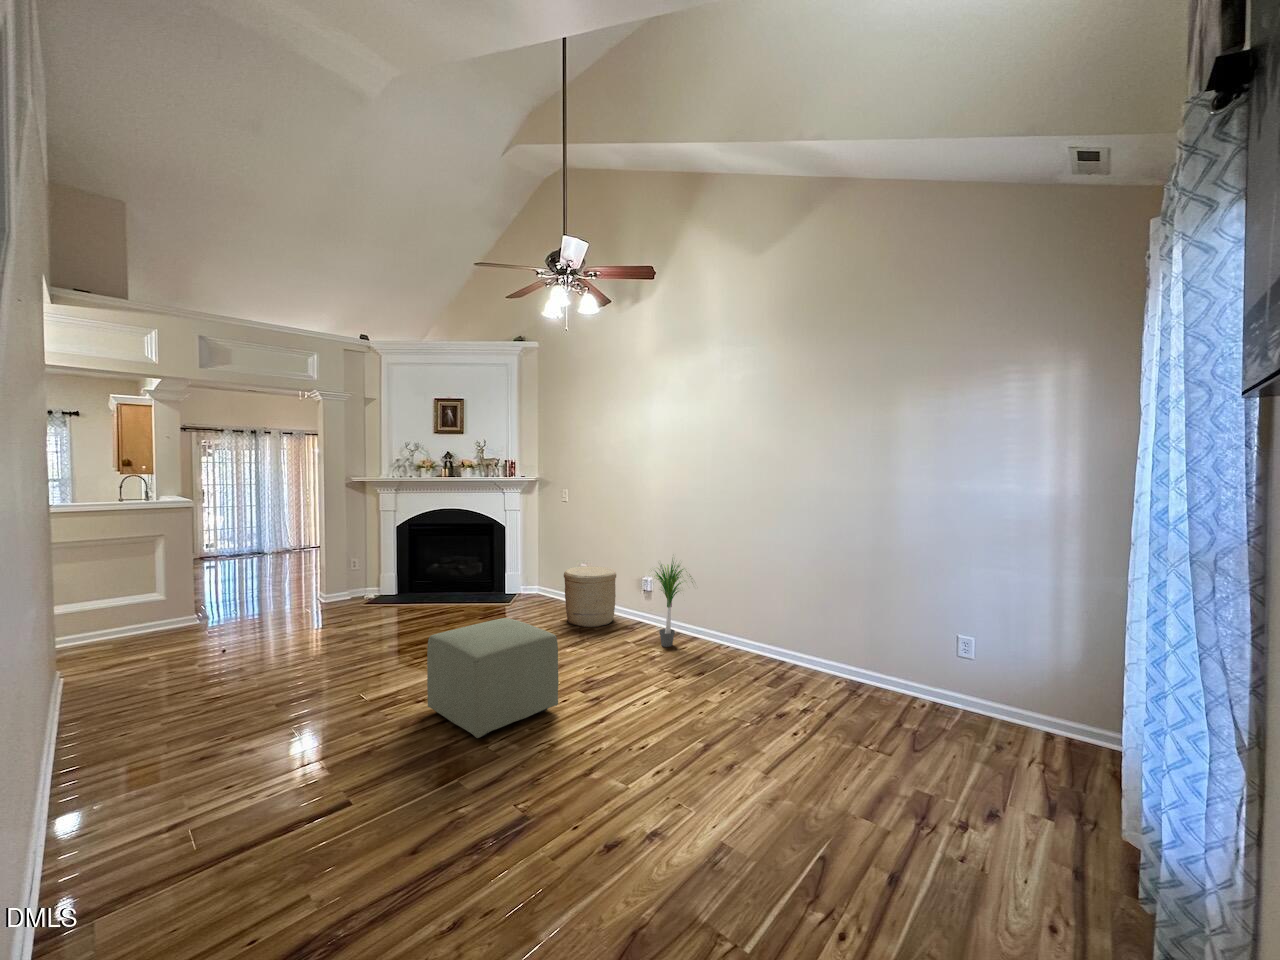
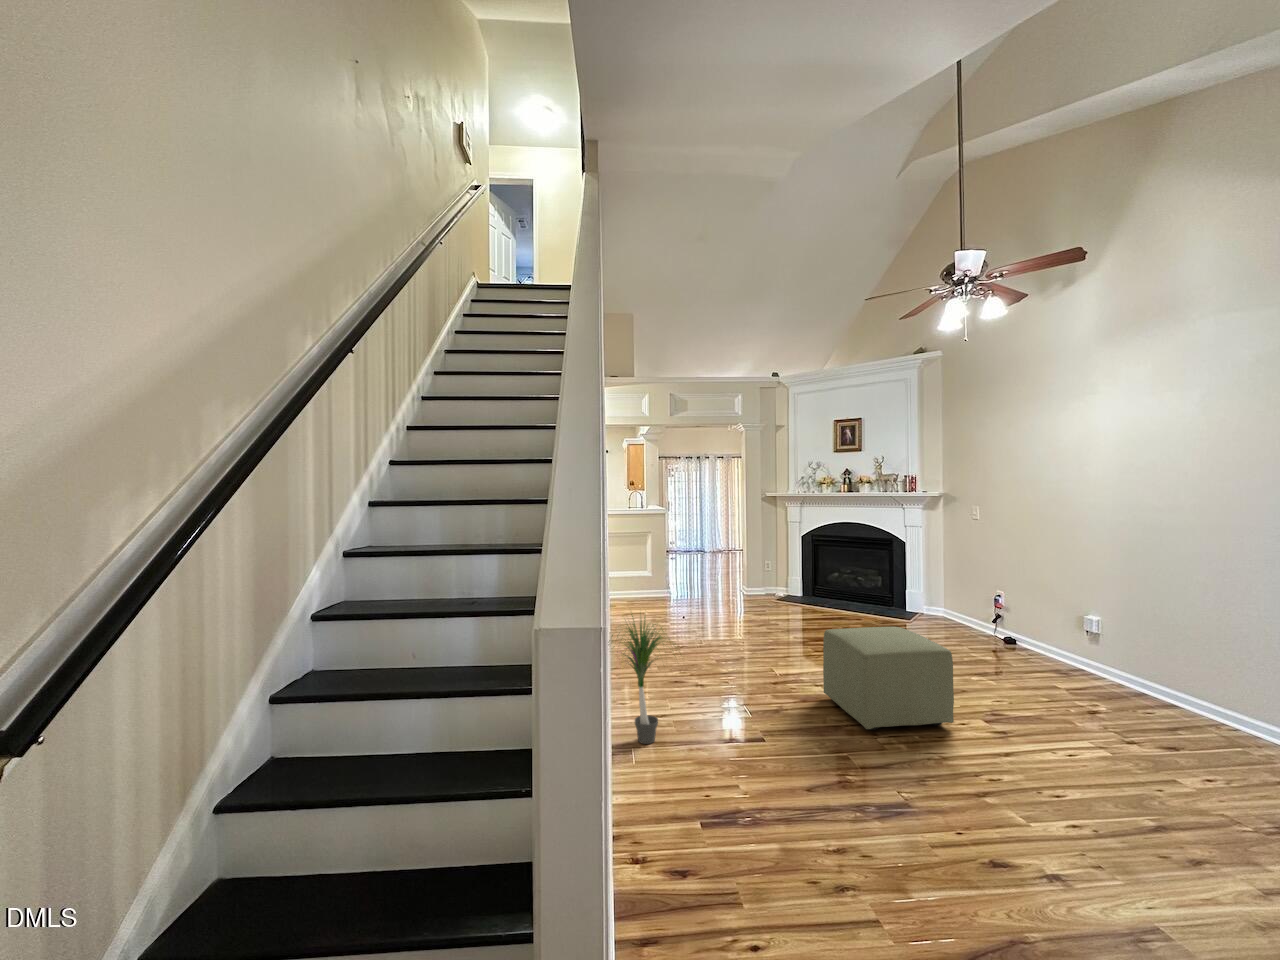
potted plant: present [654,560,693,647] -> present [608,616,670,744]
woven basket: present [564,566,616,627] -> none [971,591,1041,660]

